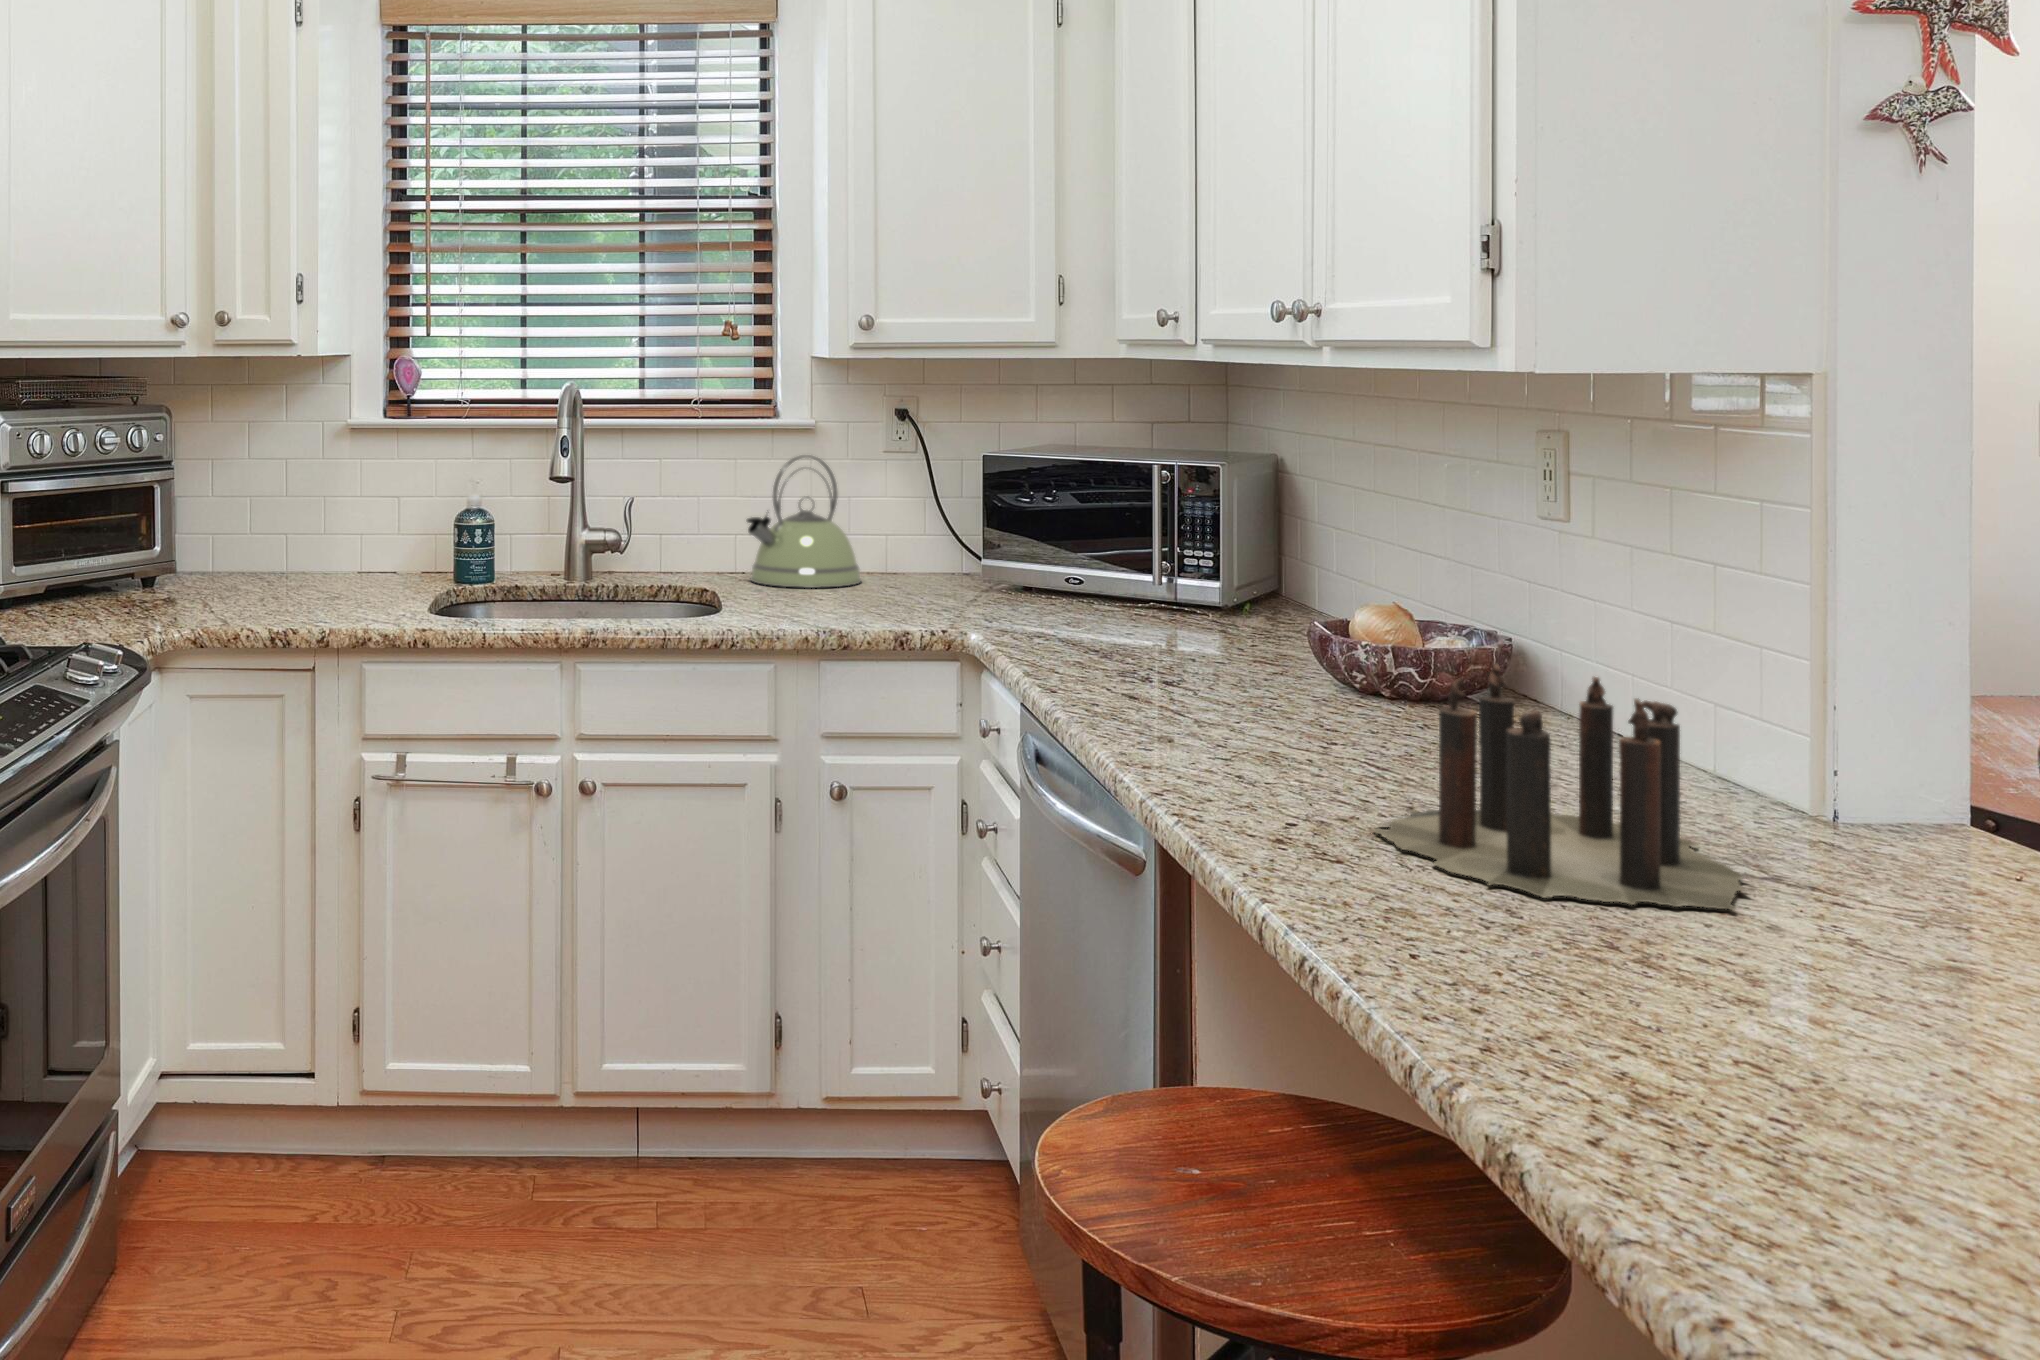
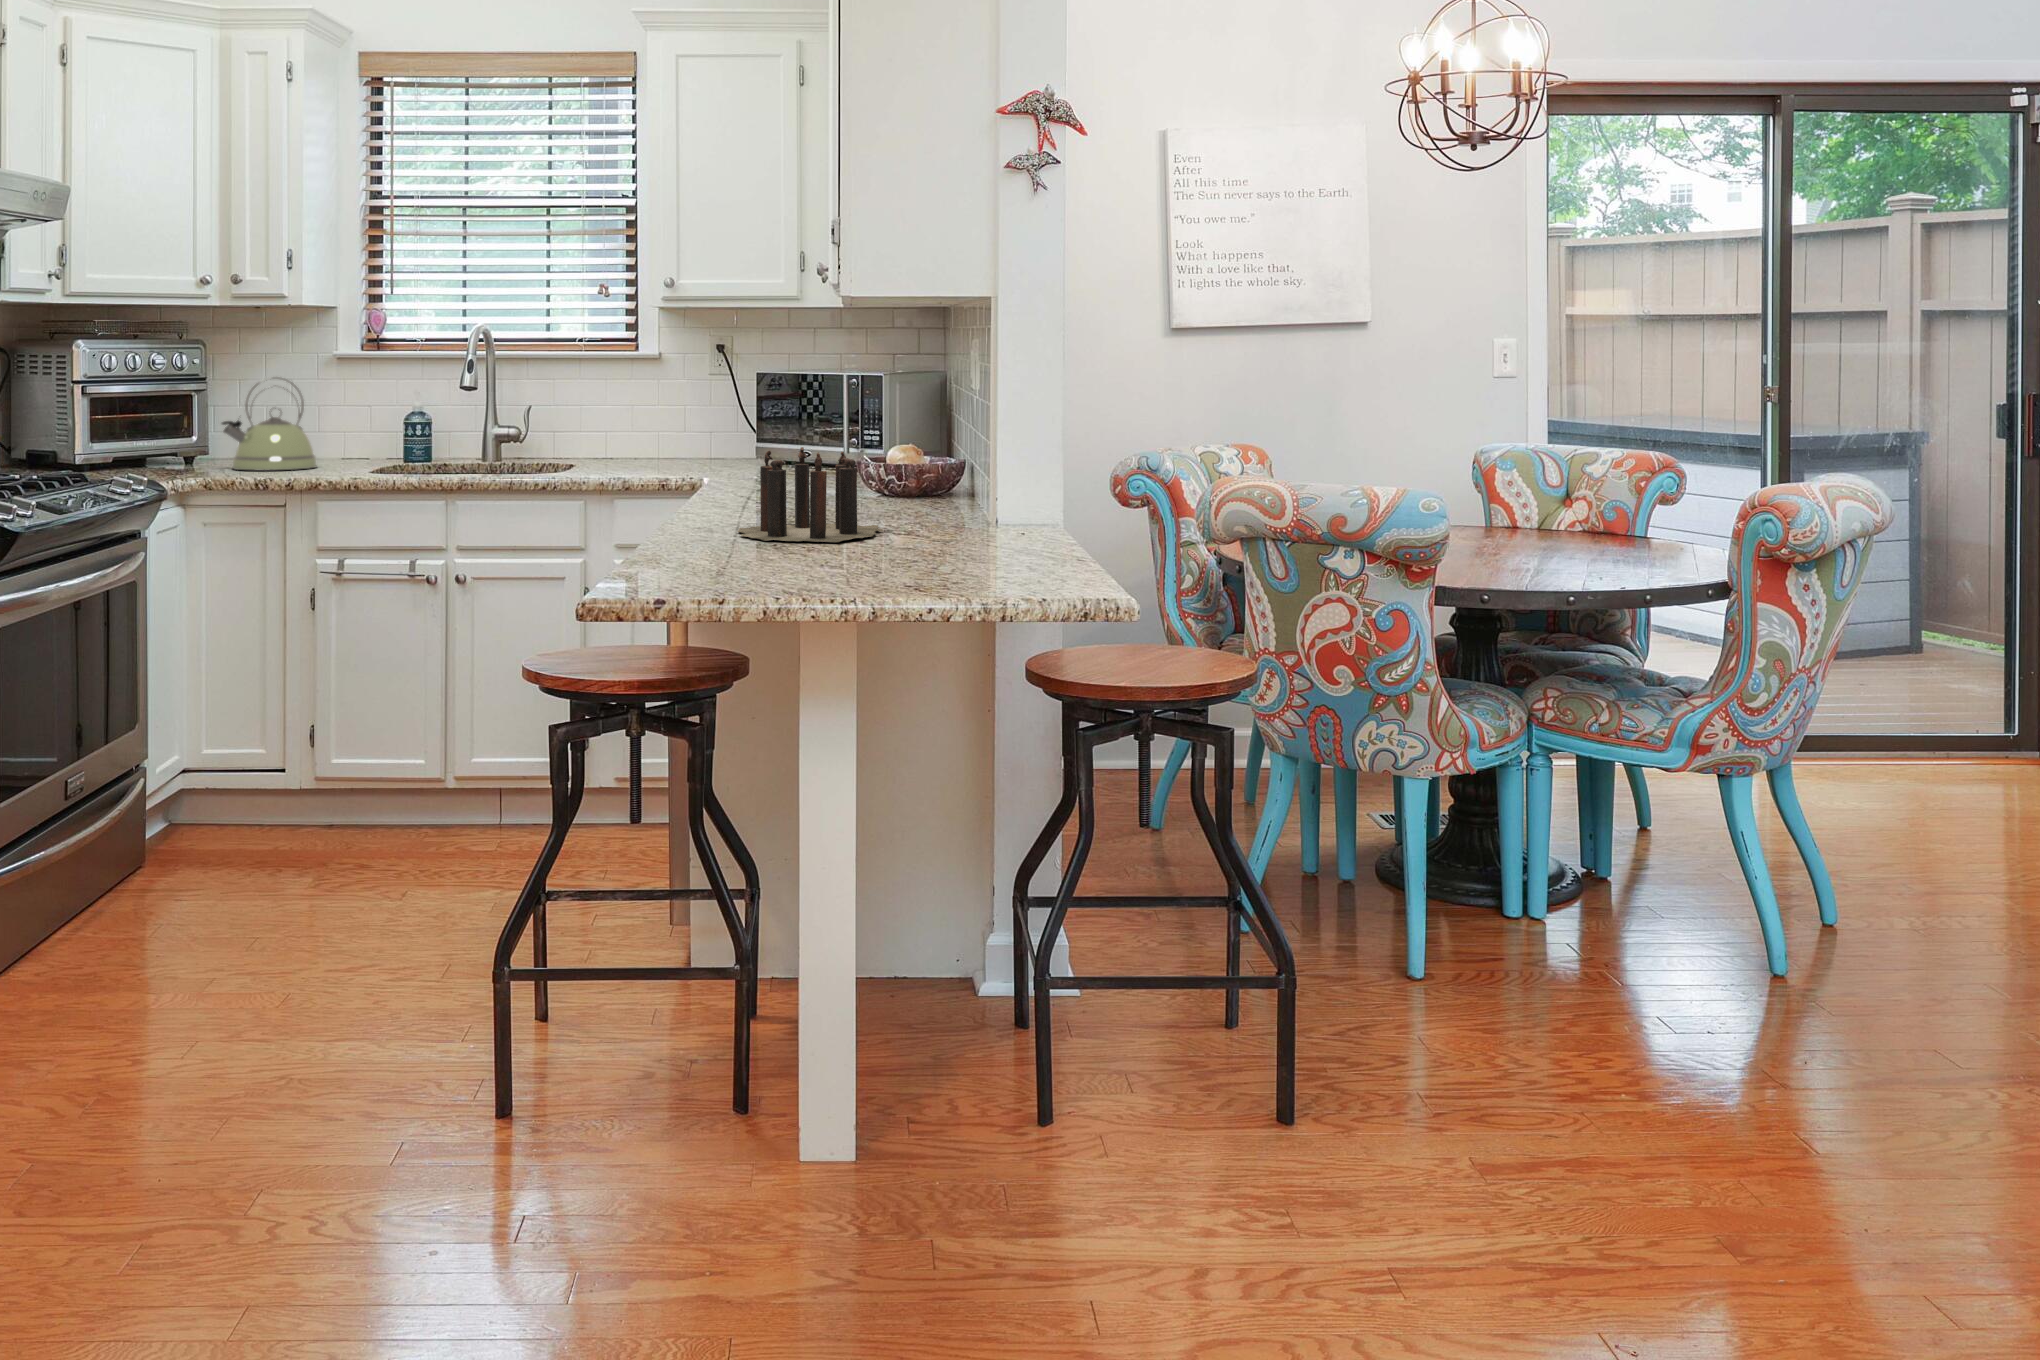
kettle: present [747,455,861,588] -> present [222,377,316,471]

